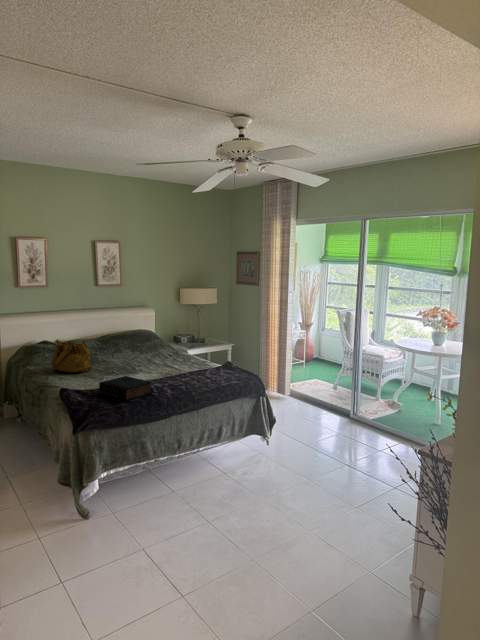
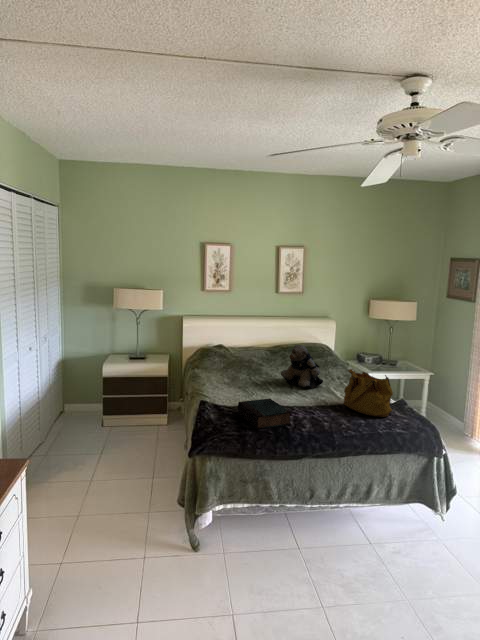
teddy bear: none [119,329,159,367] -> present [281,345,323,389]
handbag: present [51,340,91,373] -> present [344,369,393,417]

